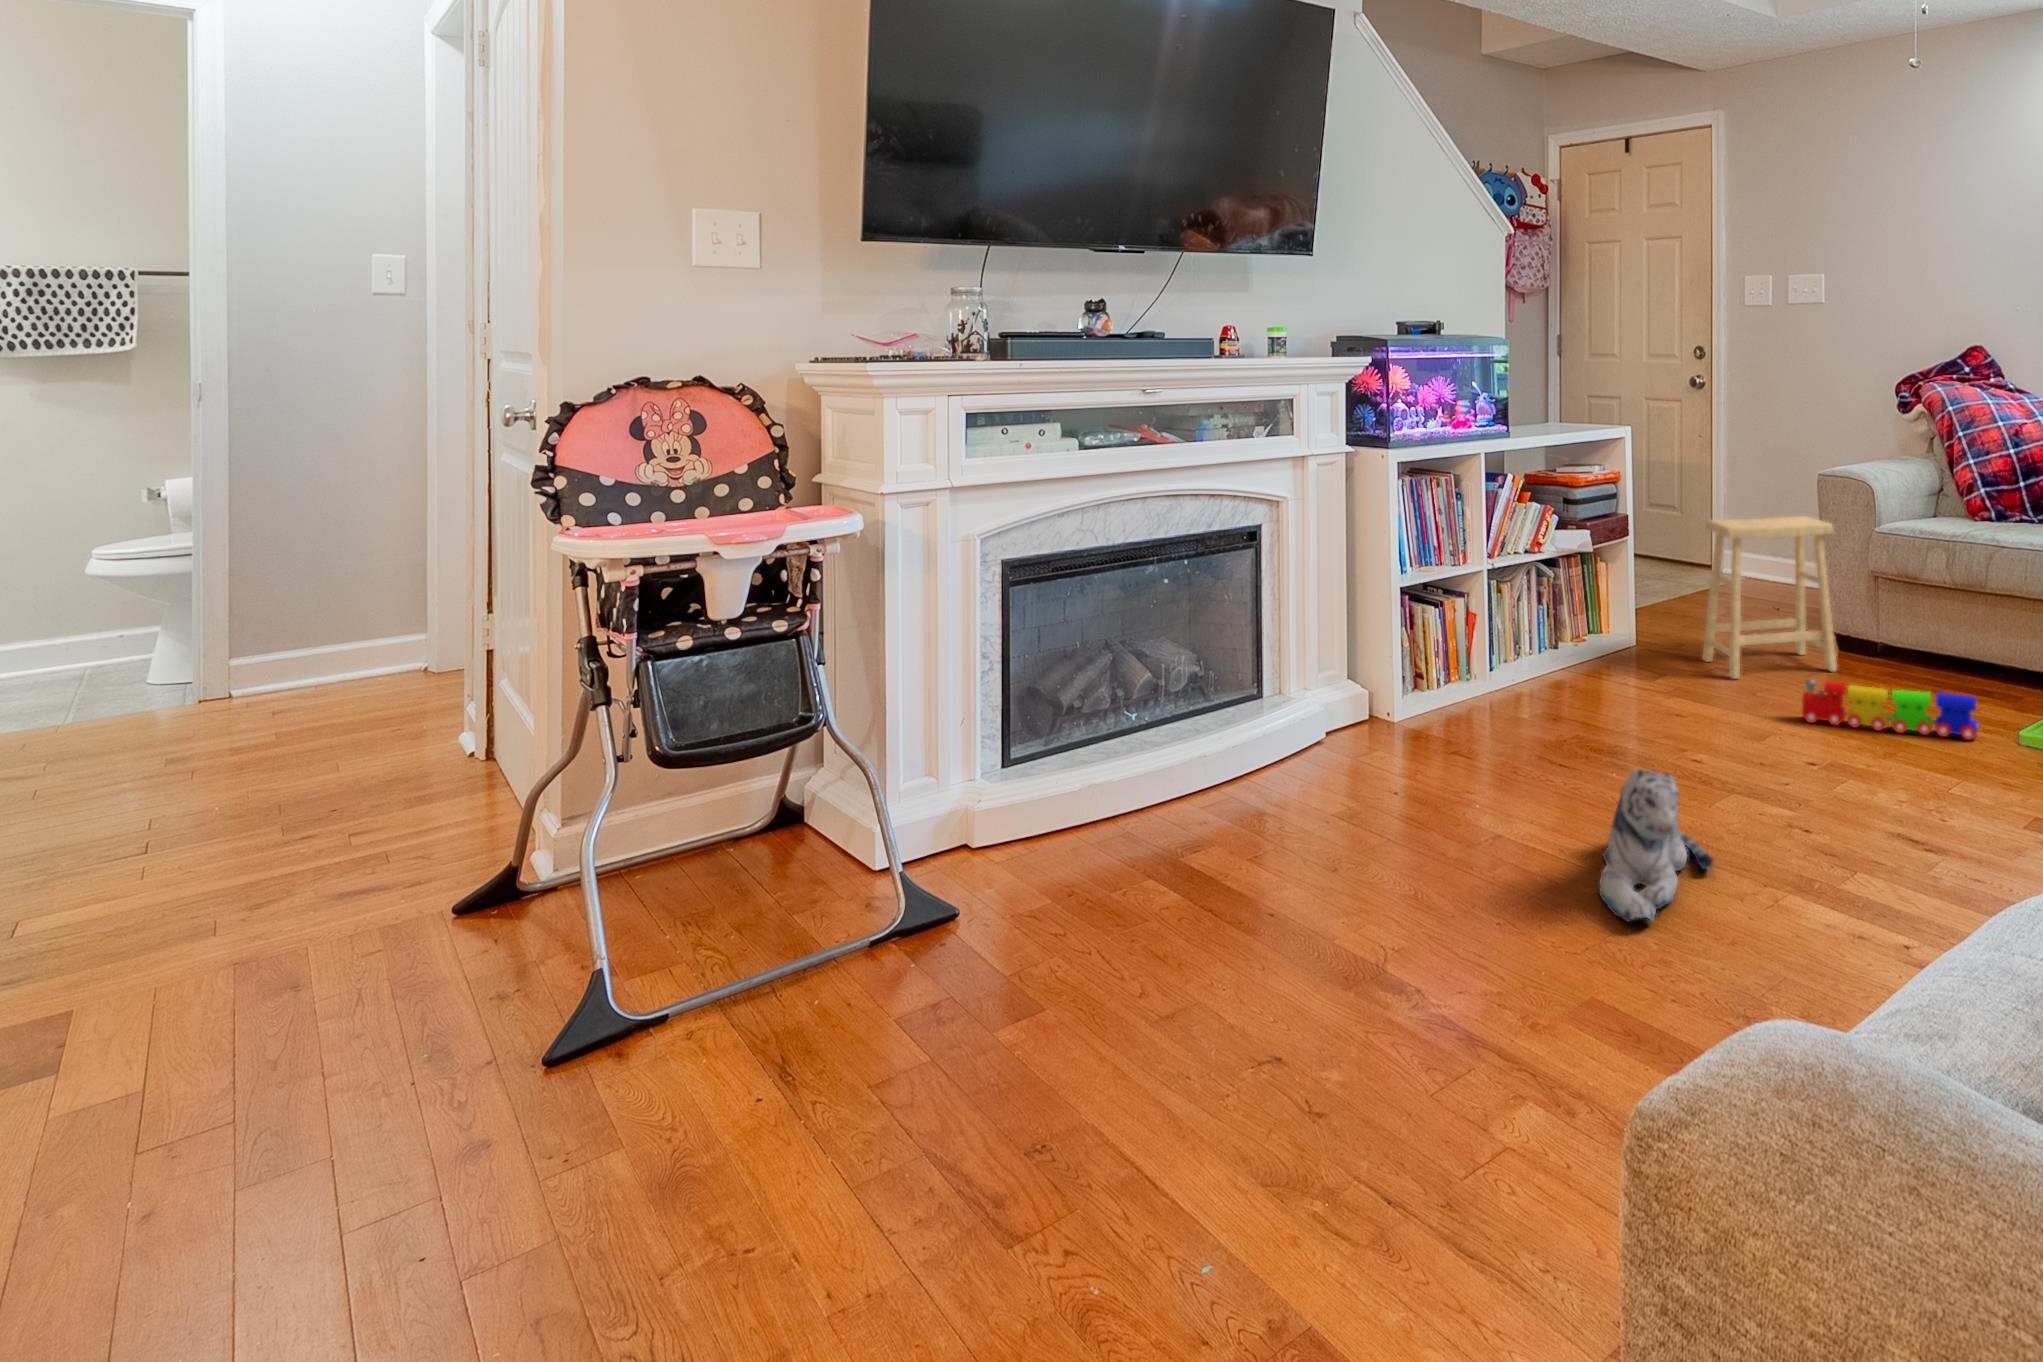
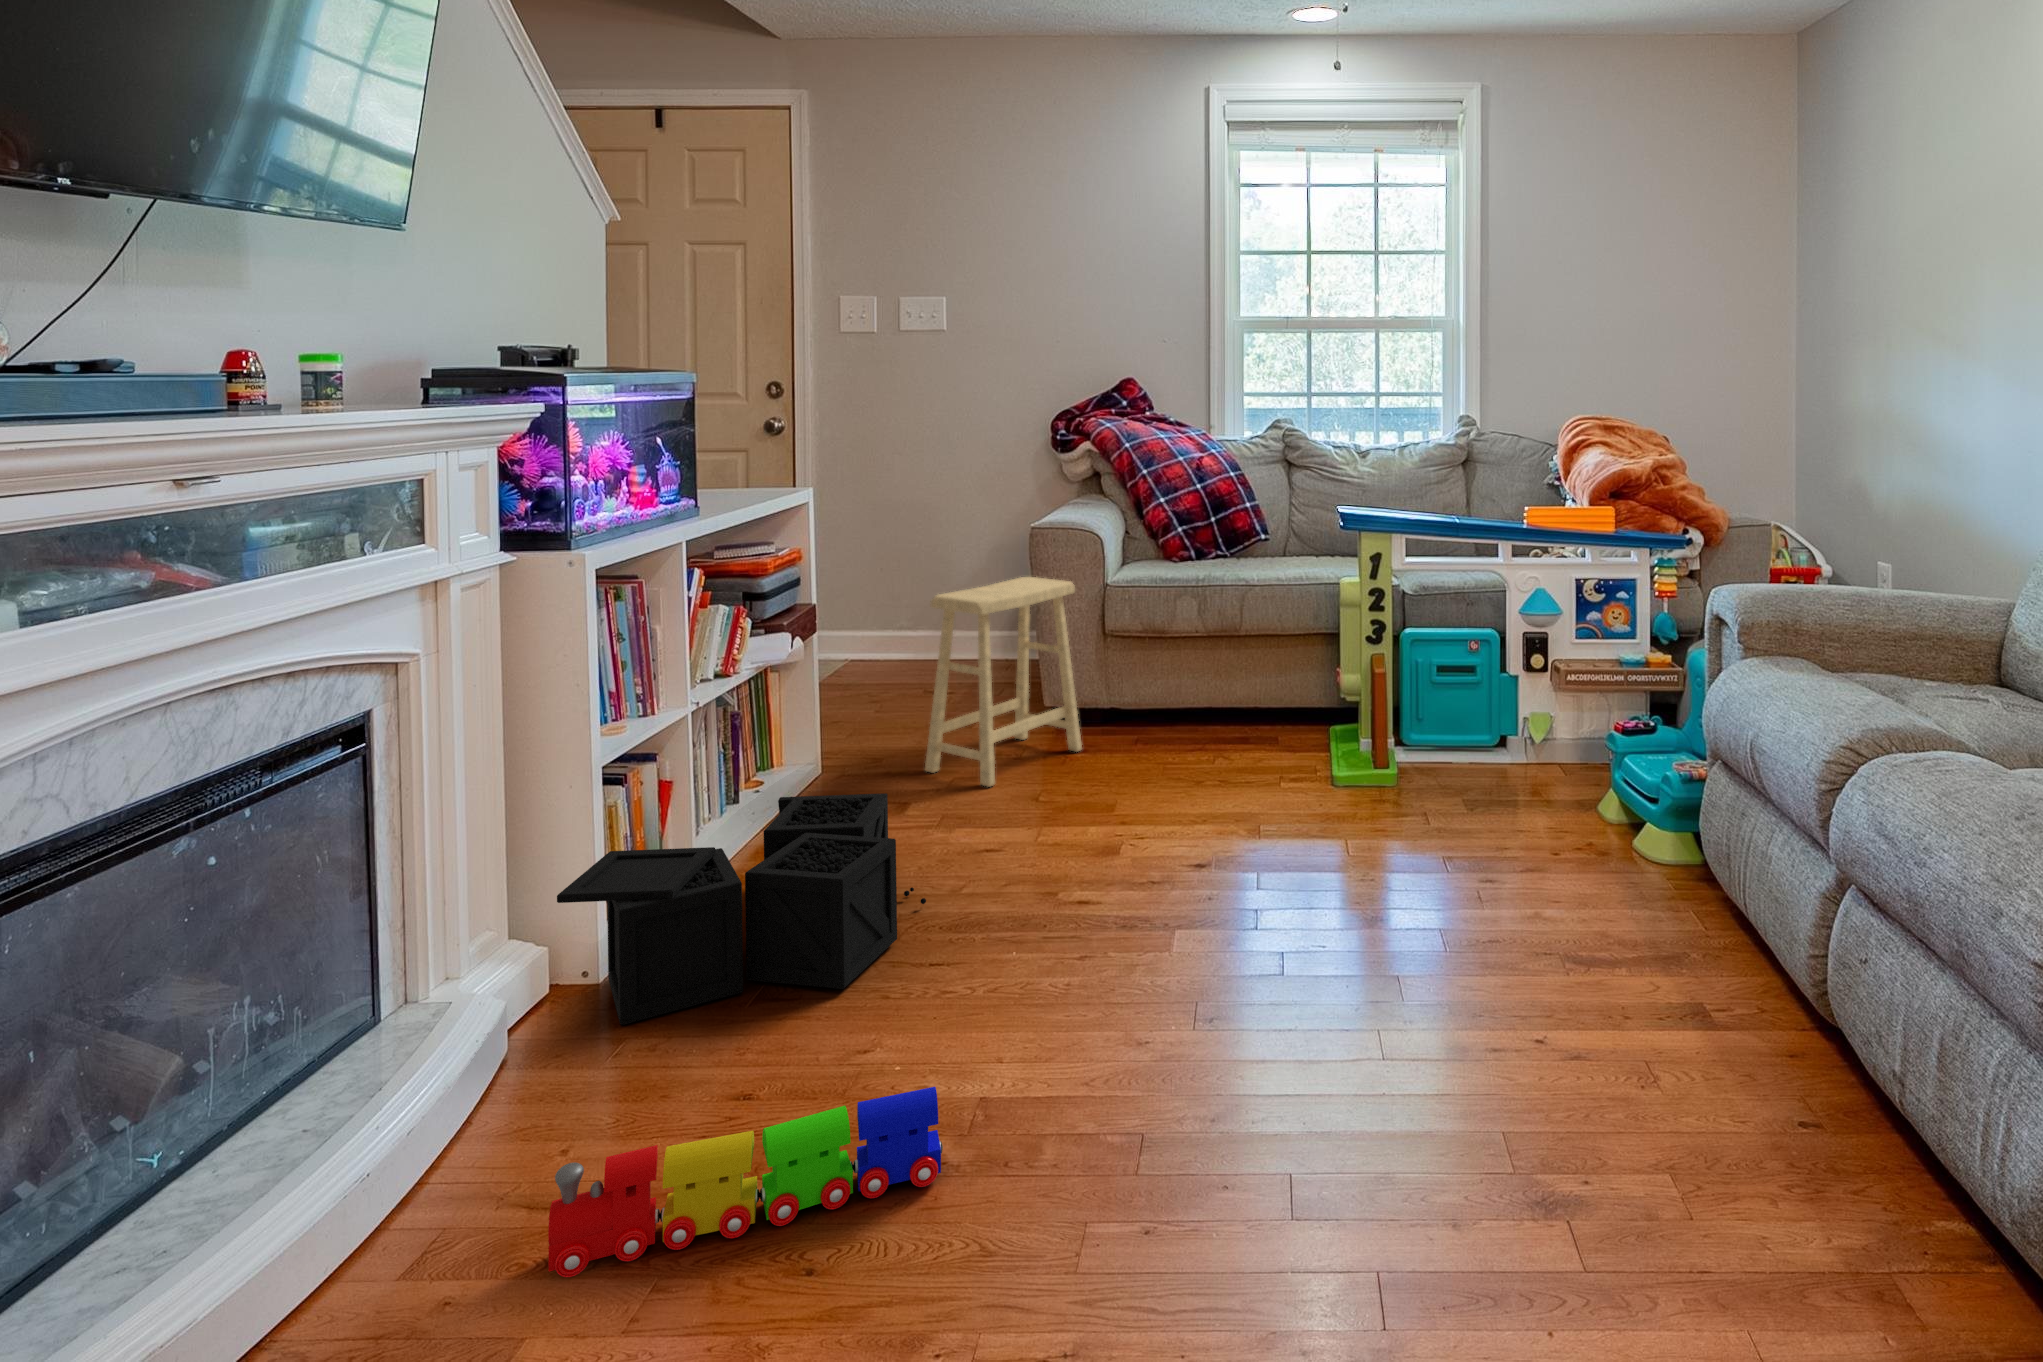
storage bin: none [1363,639,1603,761] -> present [557,793,926,1025]
toy train: present [1802,679,1979,740] -> present [548,1087,943,1277]
plush toy: present [1599,770,1713,922] -> none [1128,936,1300,1158]

